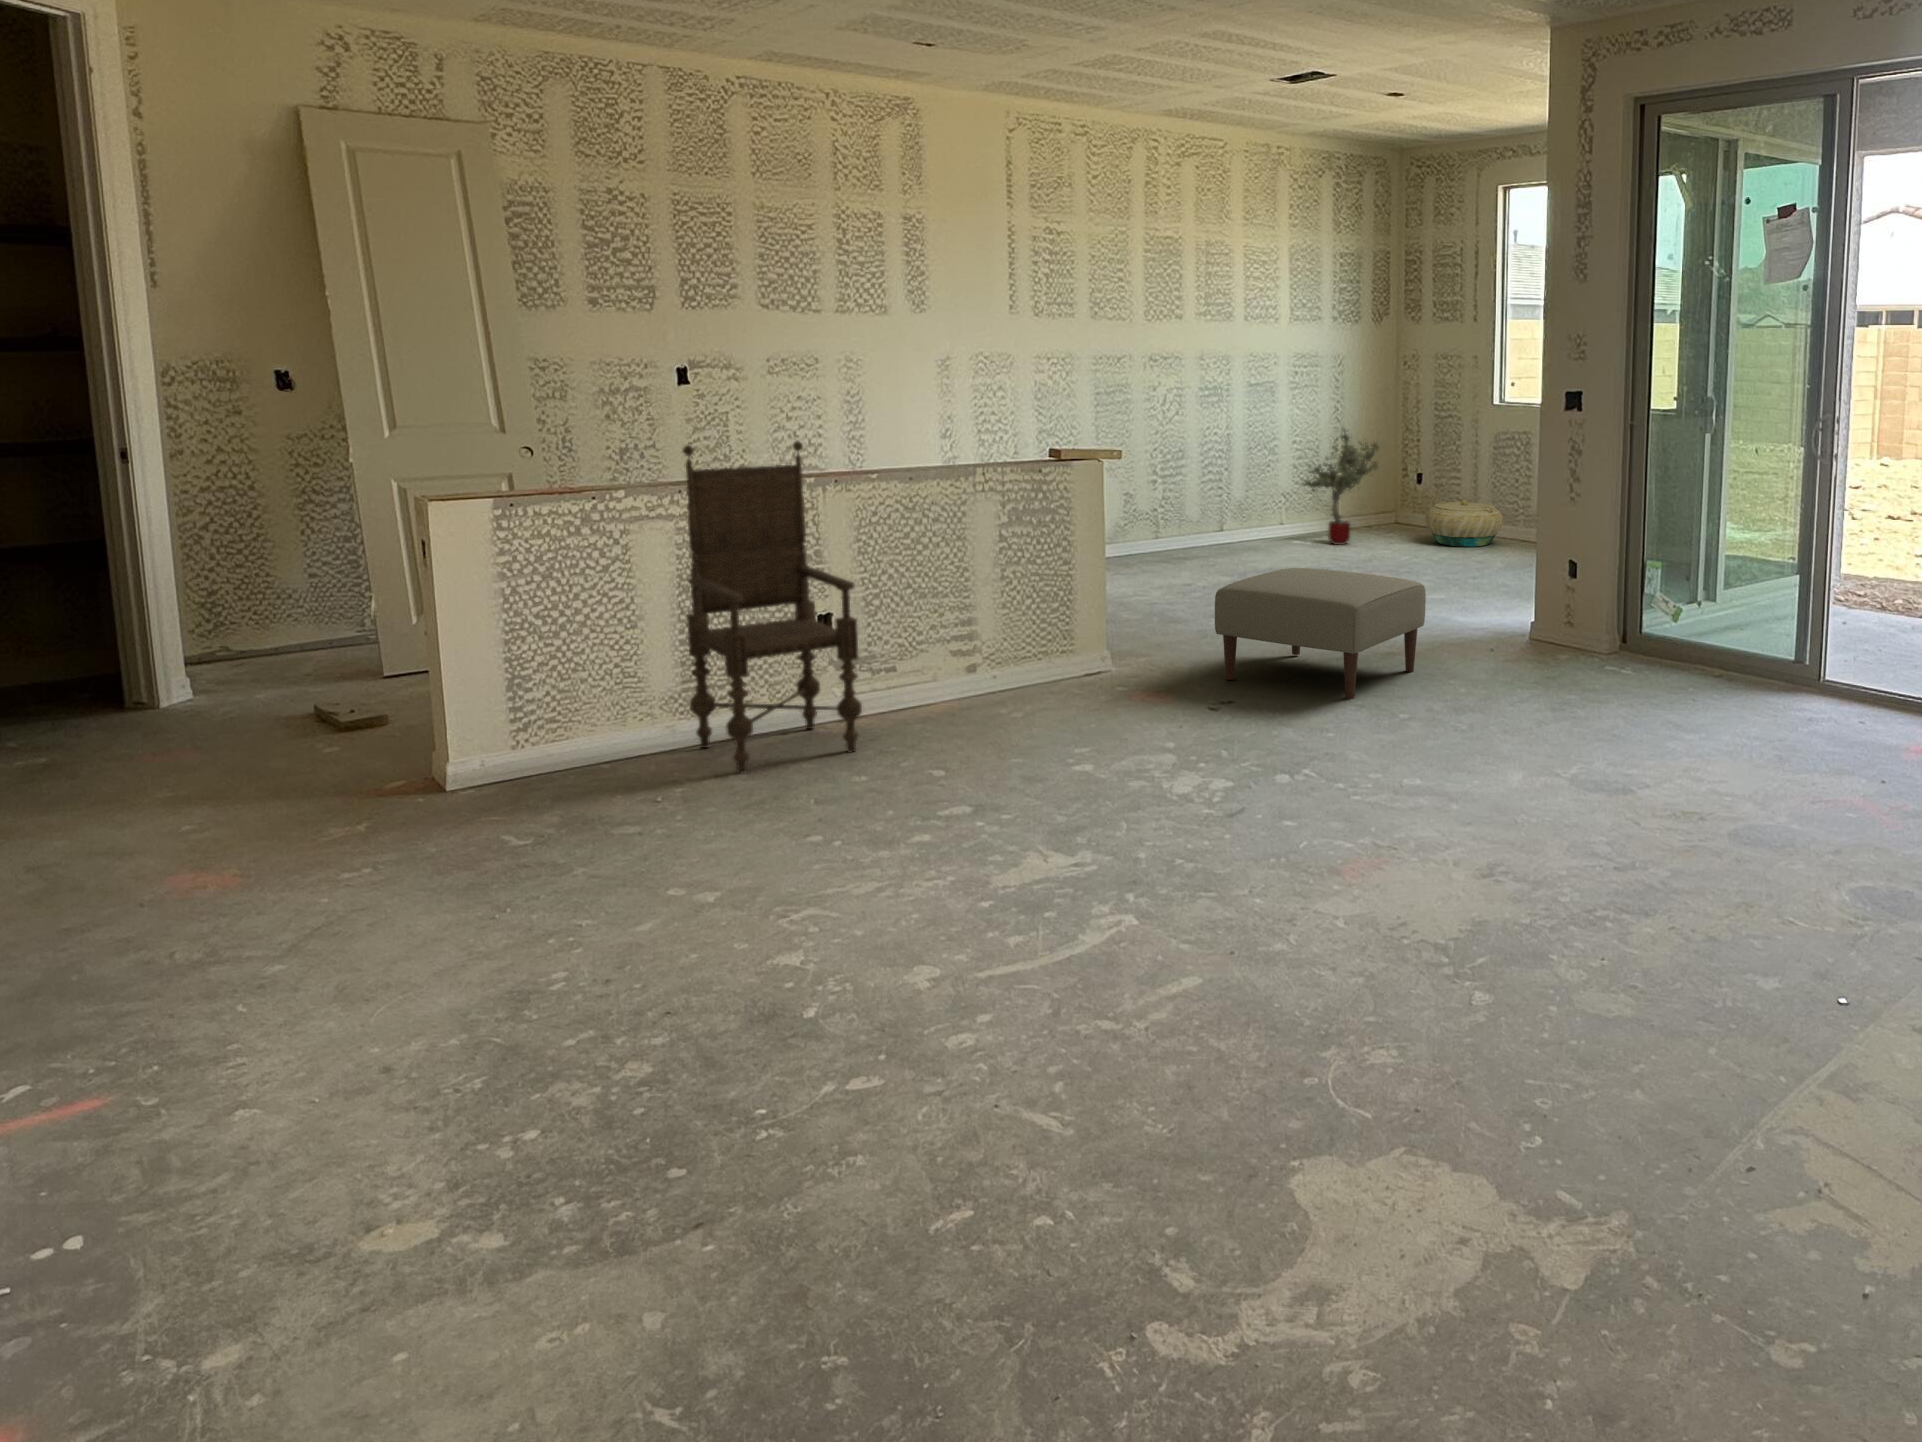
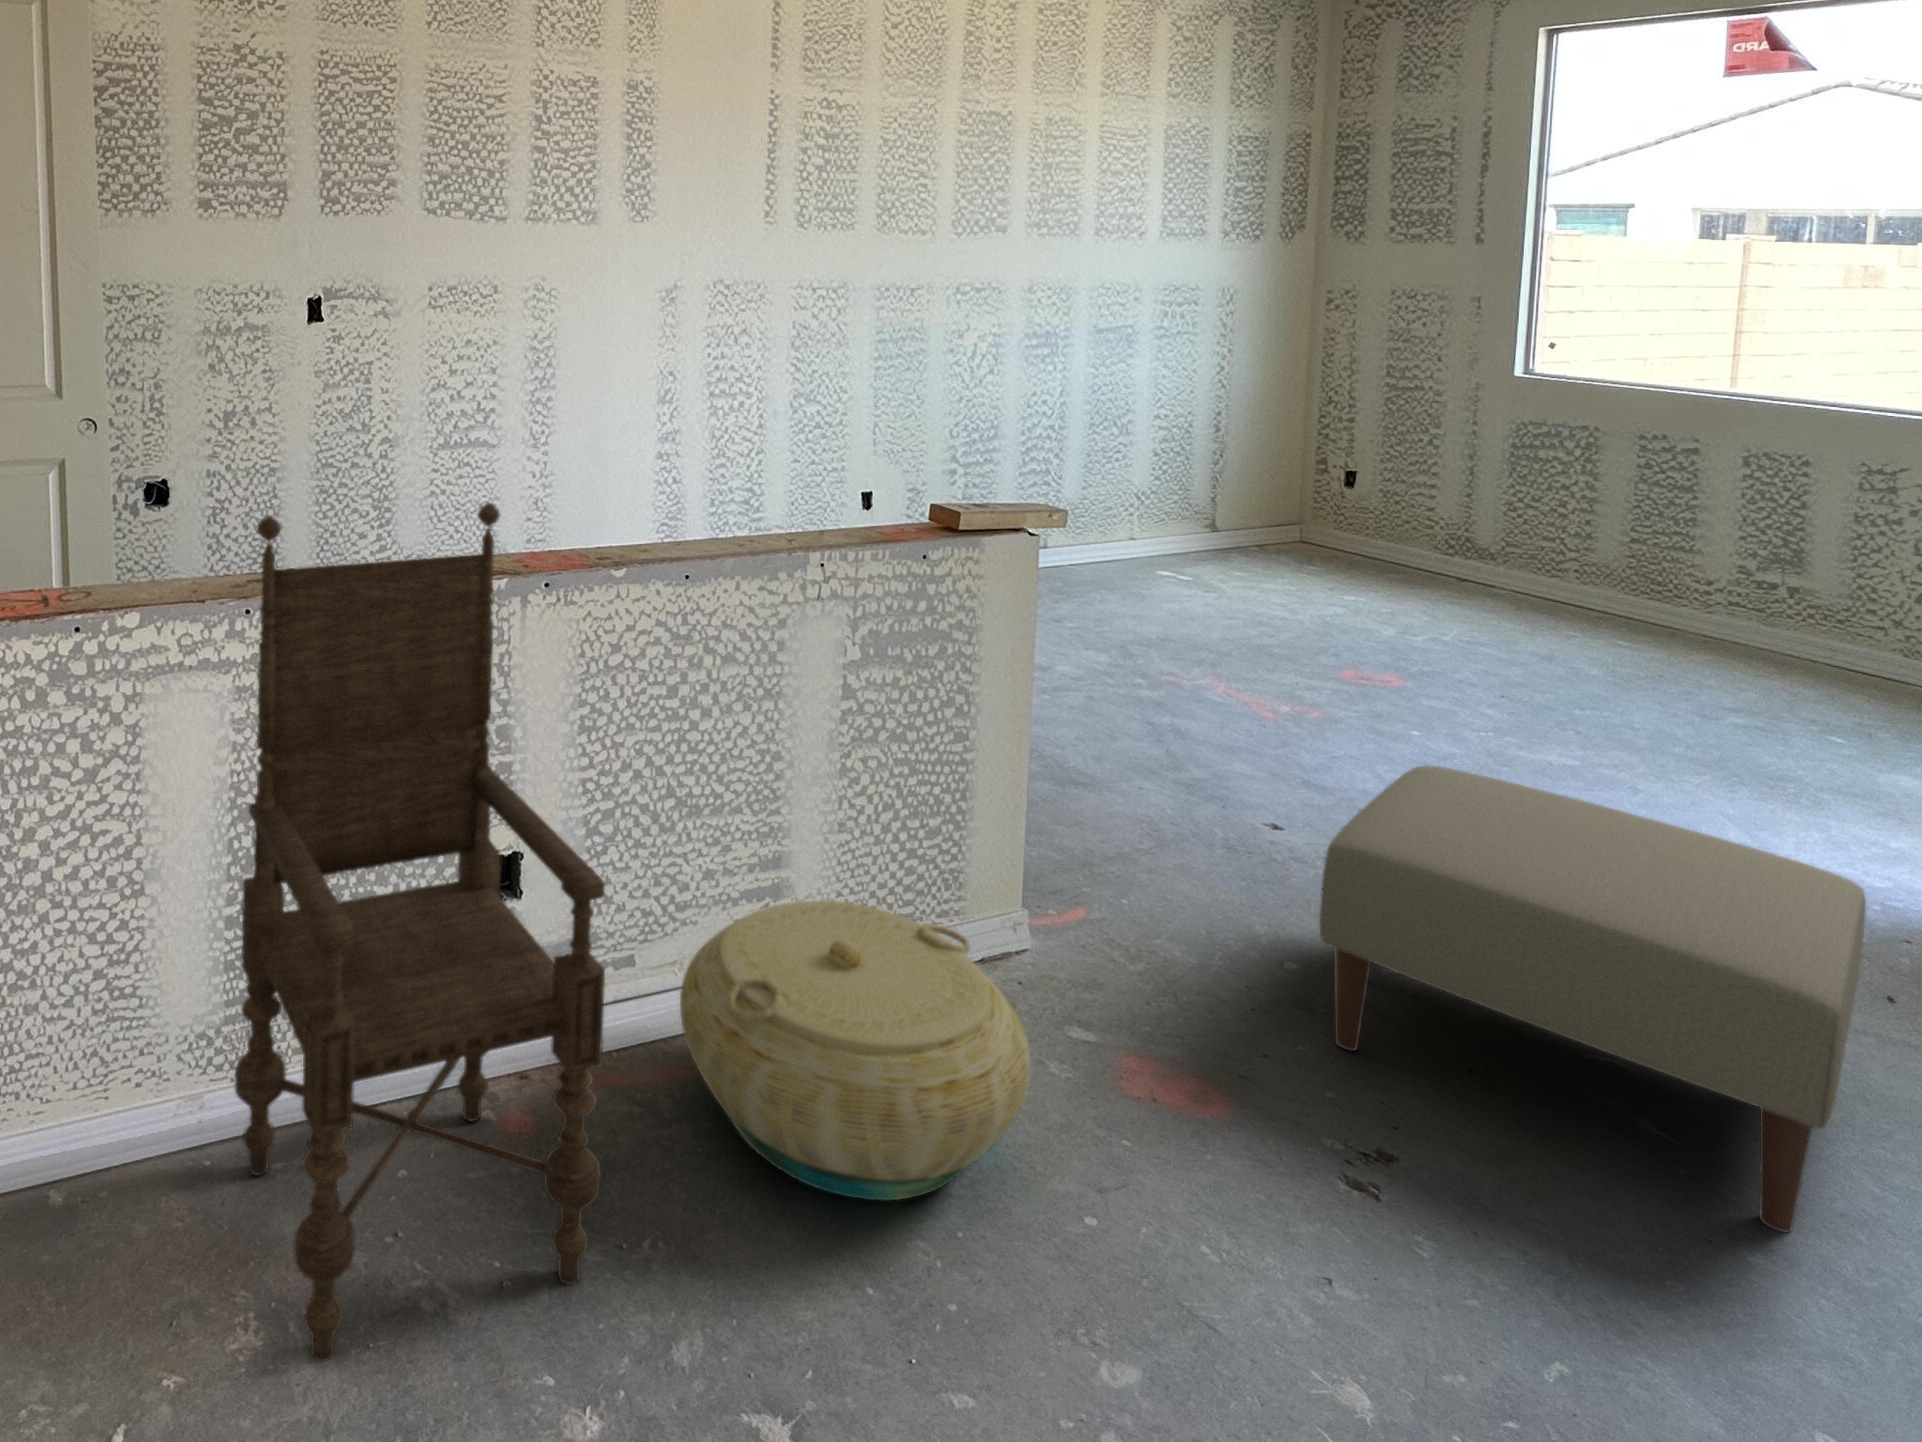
potted tree: present [1303,429,1379,545] -> none [1148,396,1279,576]
basket: present [1425,500,1503,547] -> present [680,901,1030,1201]

